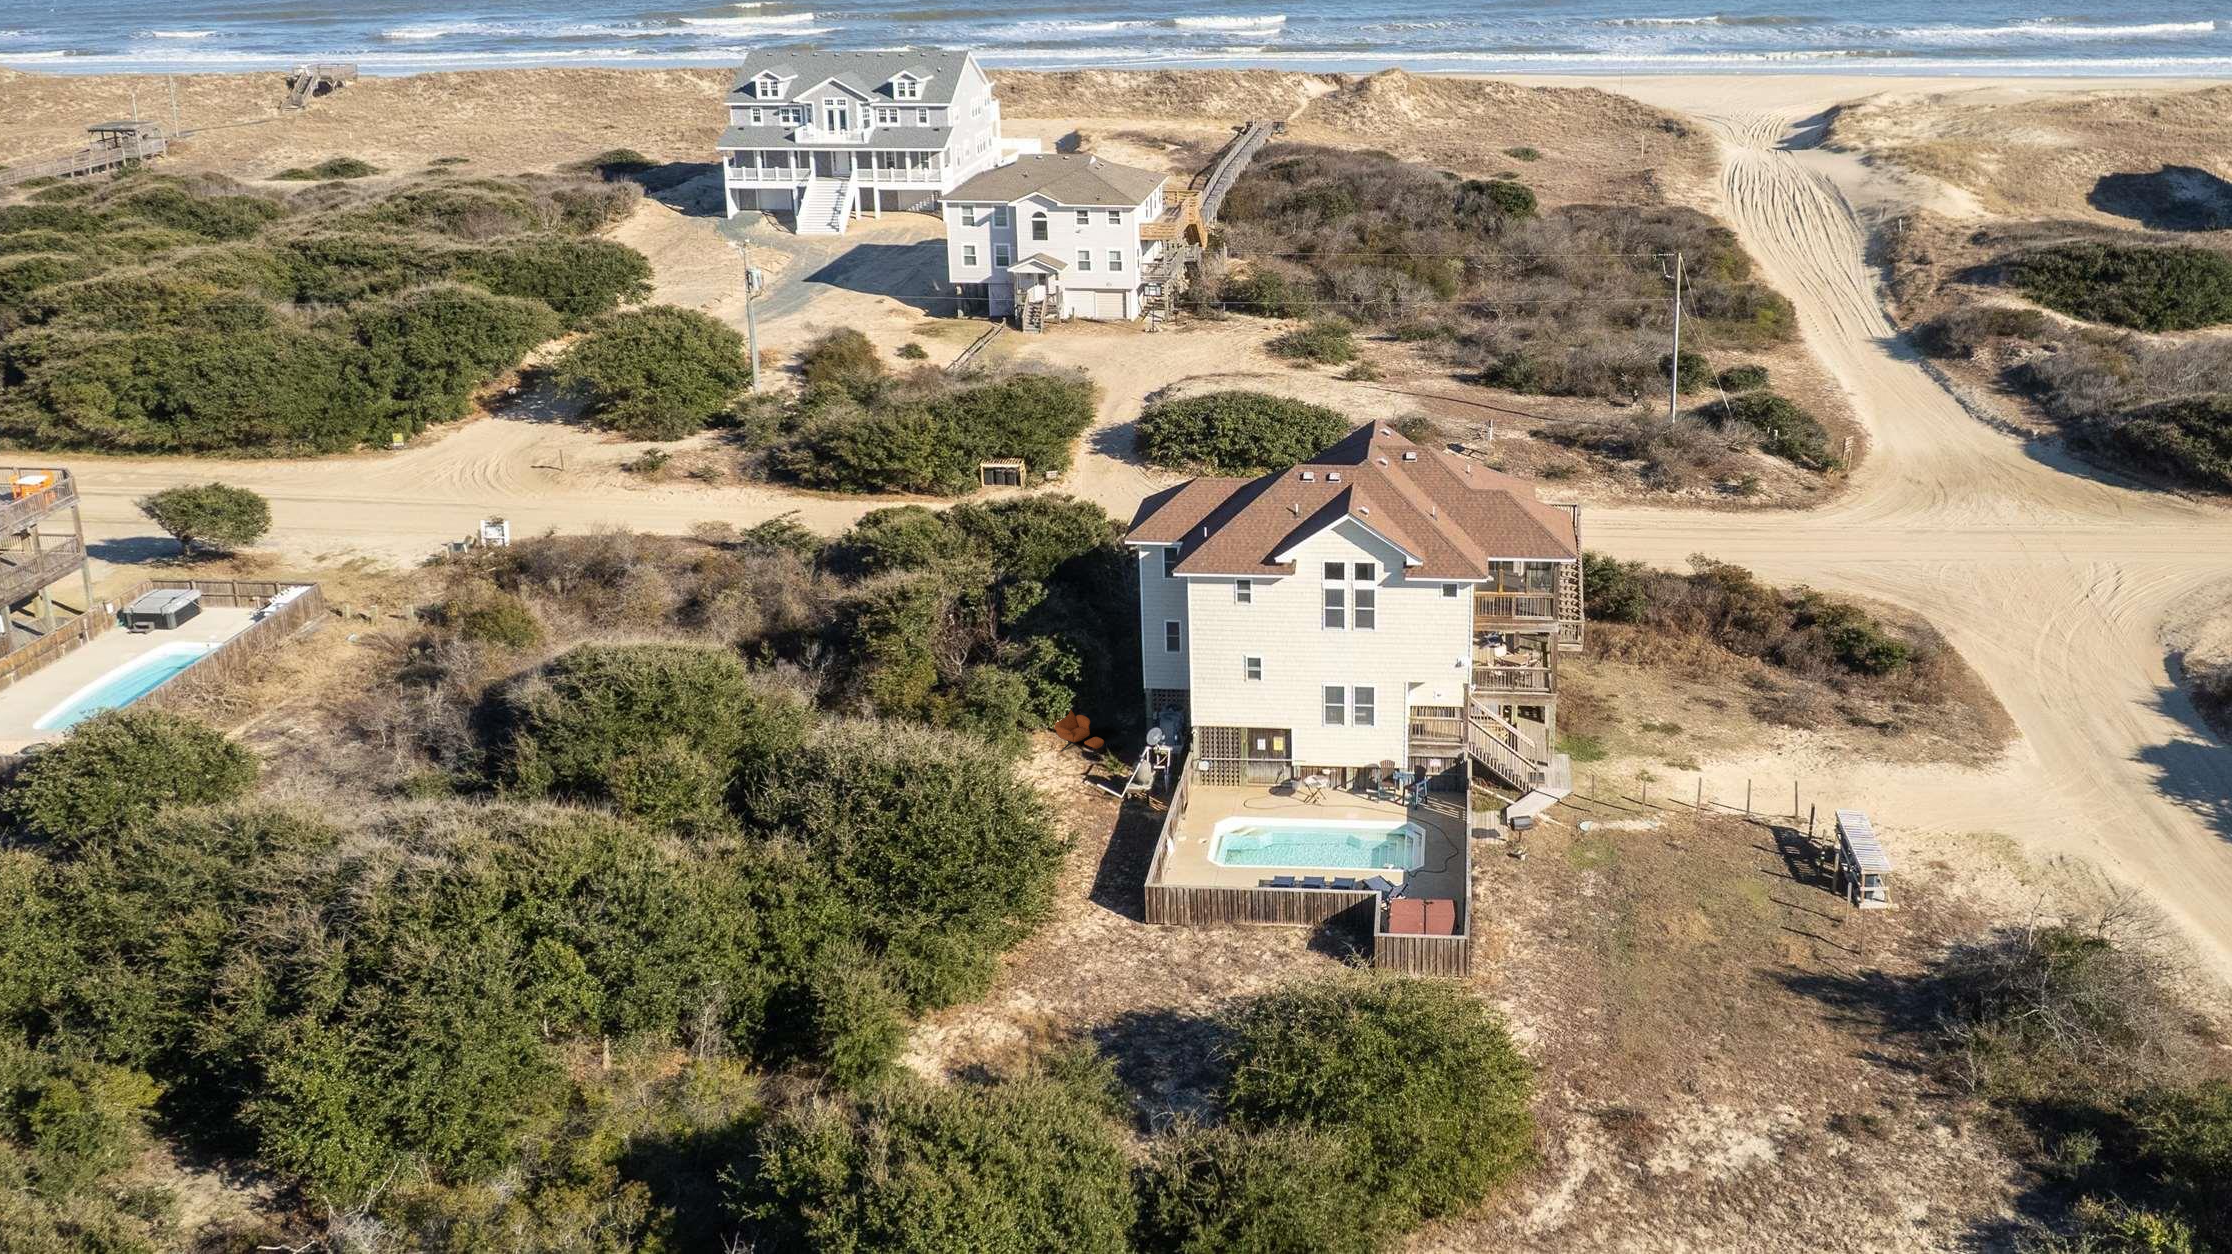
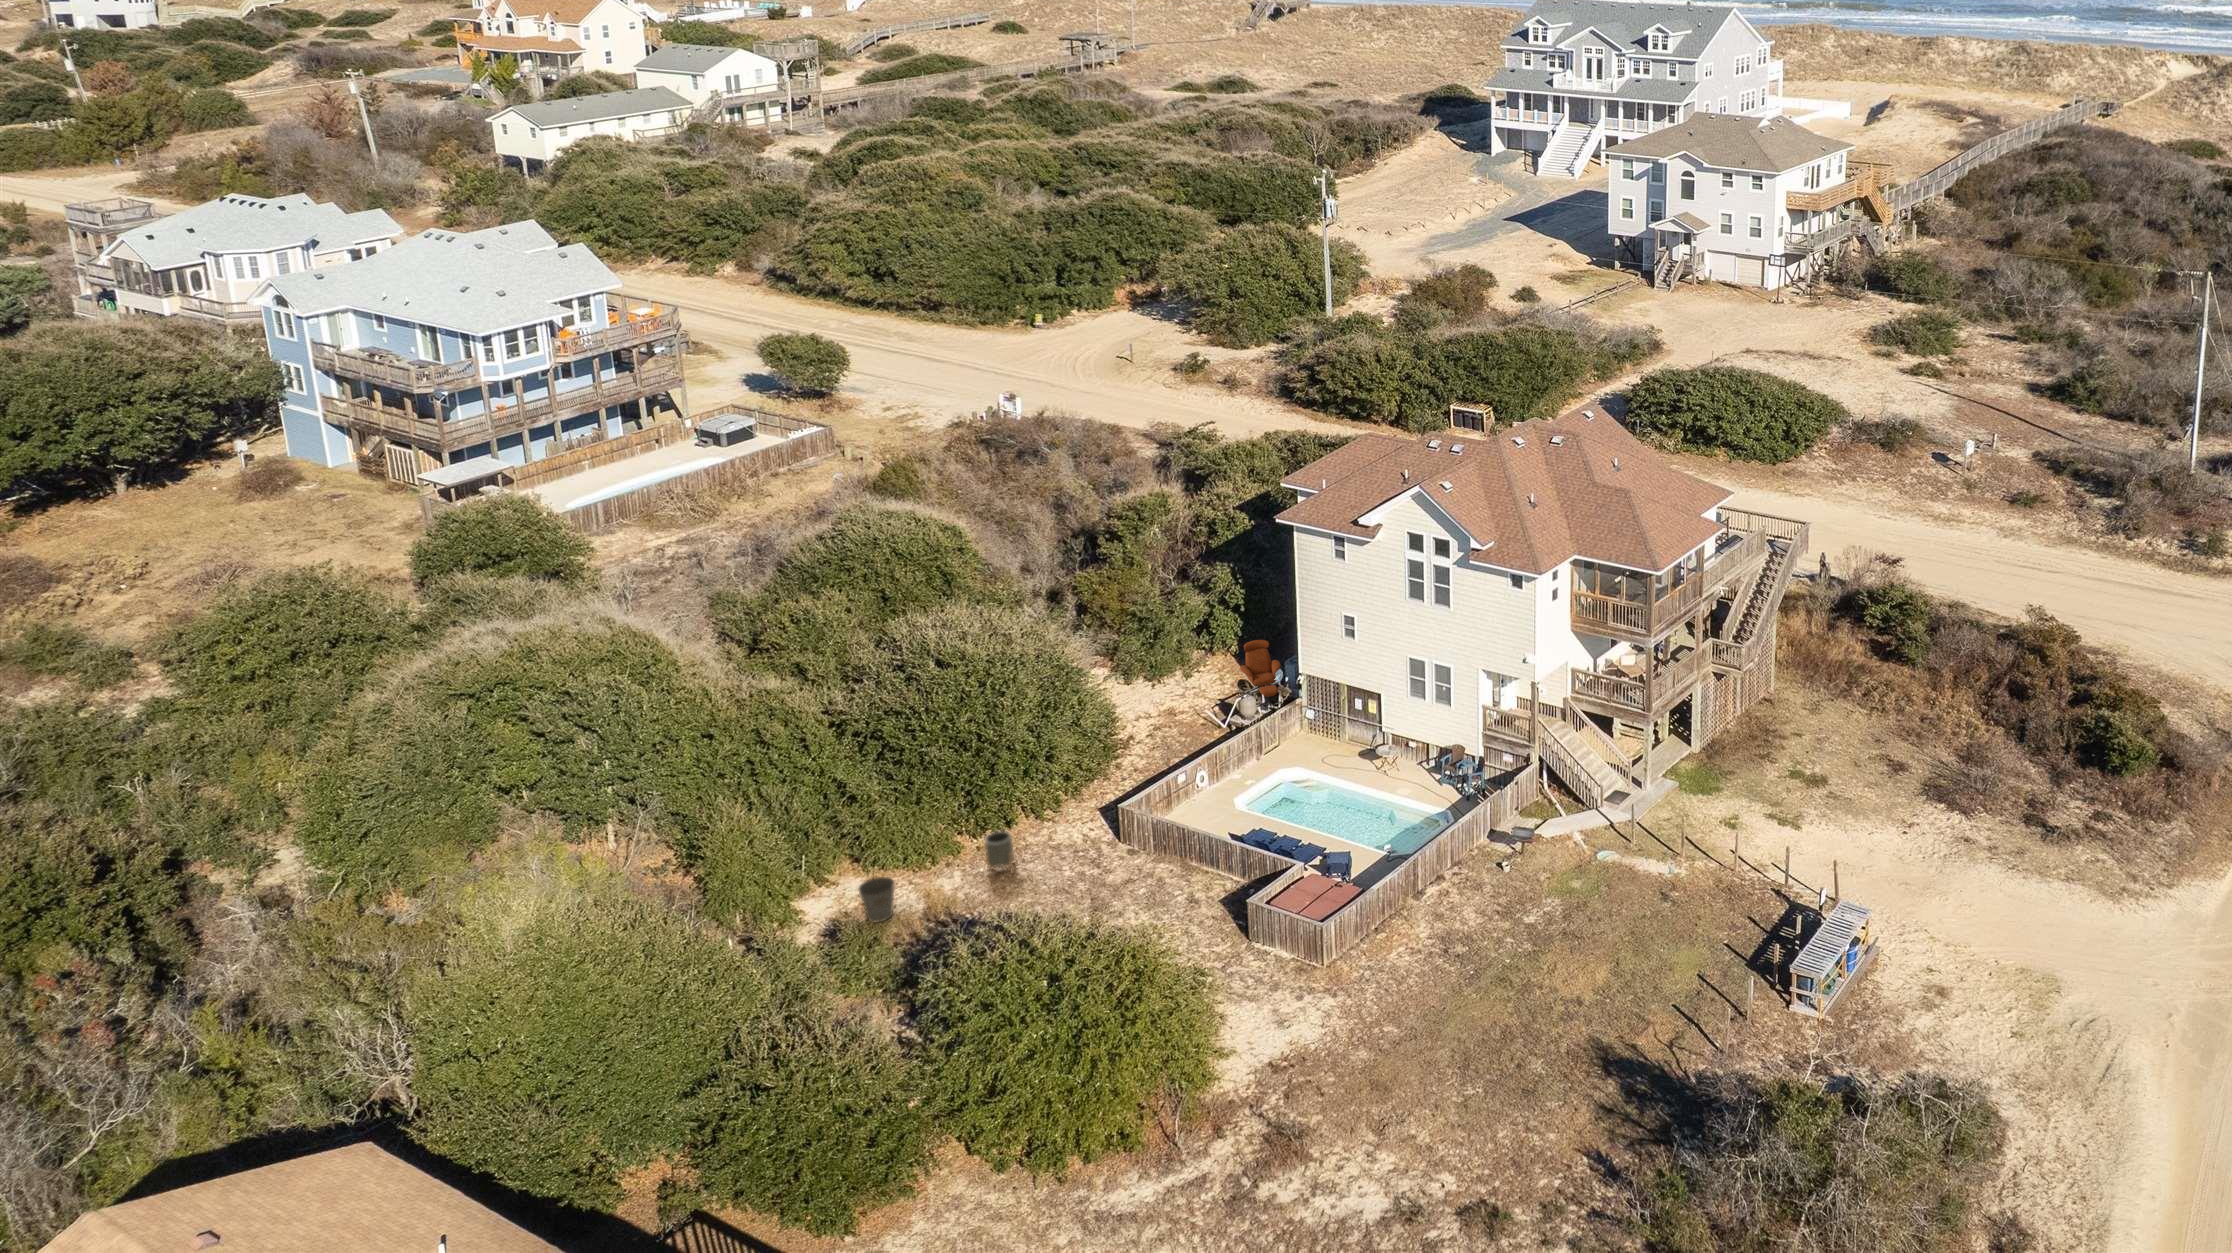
planter: none [1030,916,1062,962] -> present [985,831,1014,871]
bucket: none [972,985,1008,1031] -> present [858,877,895,922]

